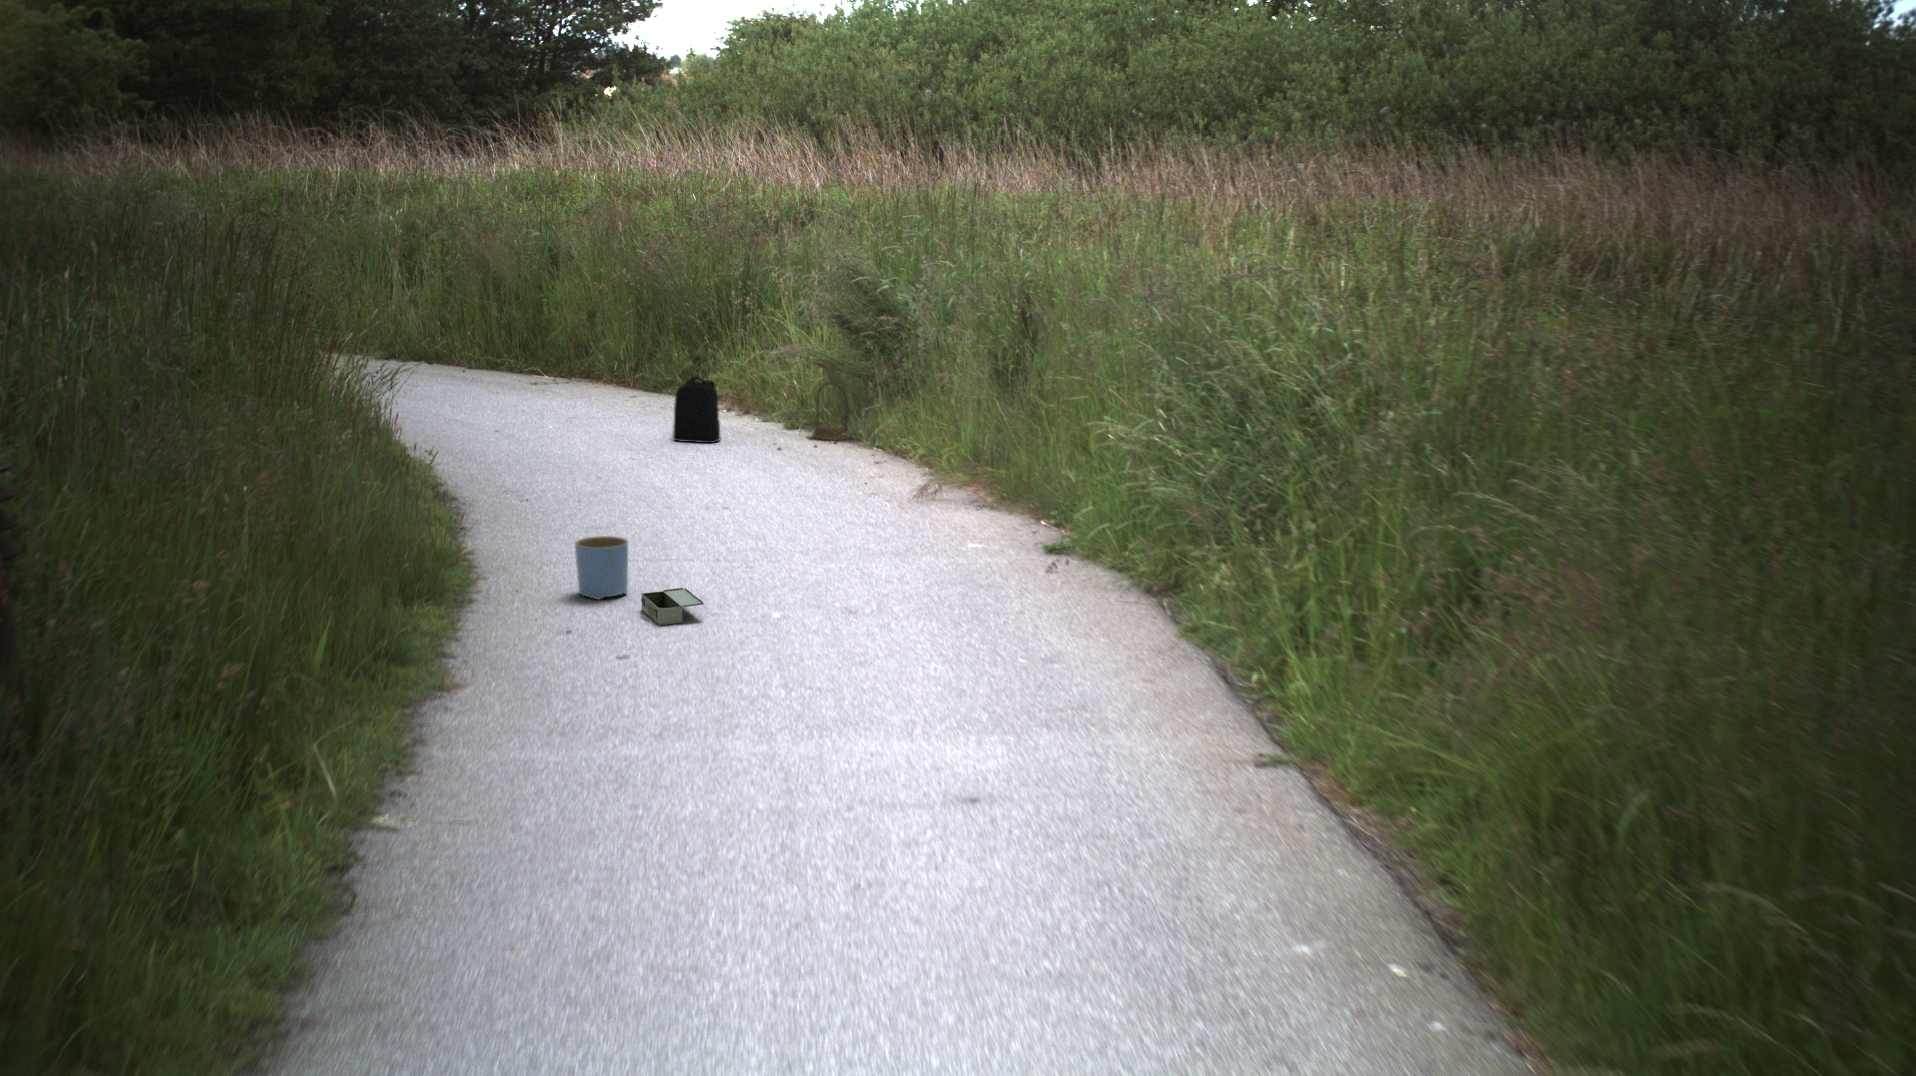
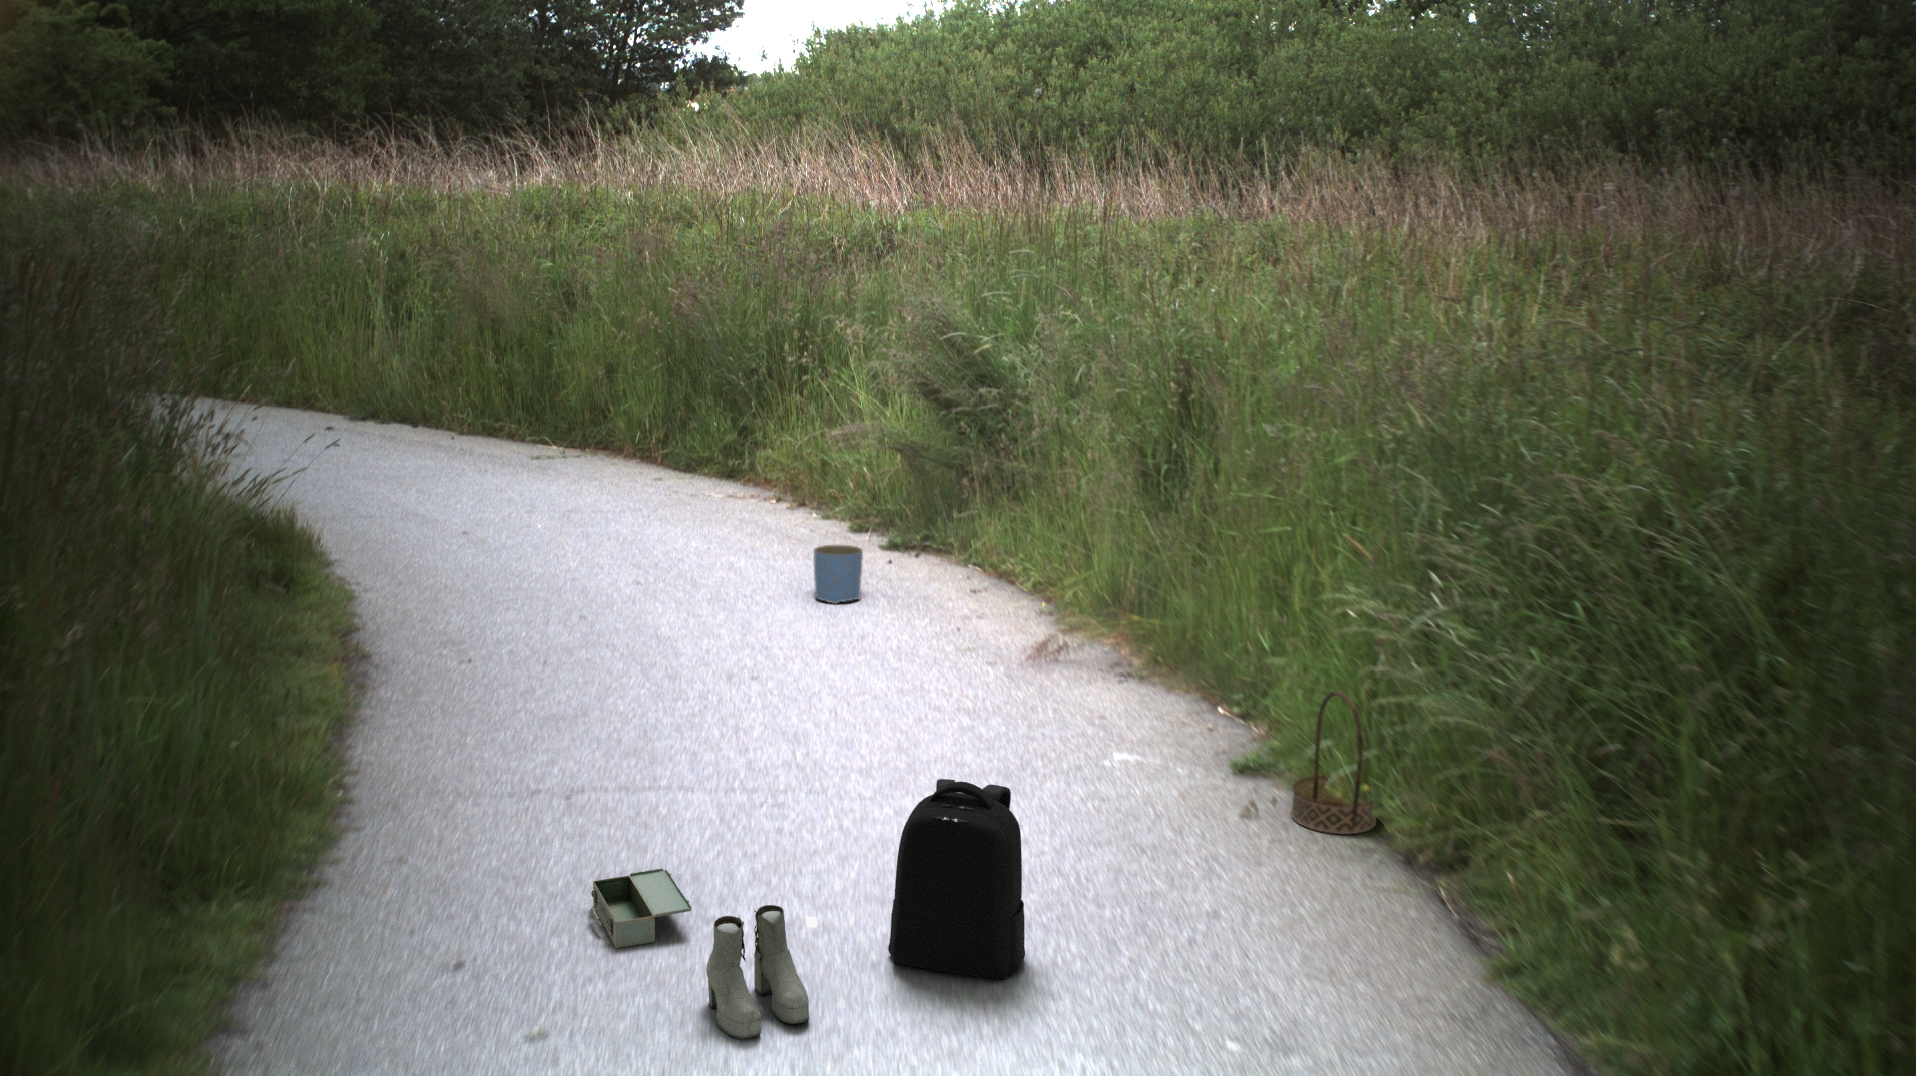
backpack: present [673,377,720,443] -> present [888,779,1025,979]
basket: present [814,382,849,440] -> present [1291,691,1376,835]
planter: present [575,536,628,600] -> present [813,545,863,604]
boots: none [717,588,778,656] -> present [706,905,809,1039]

